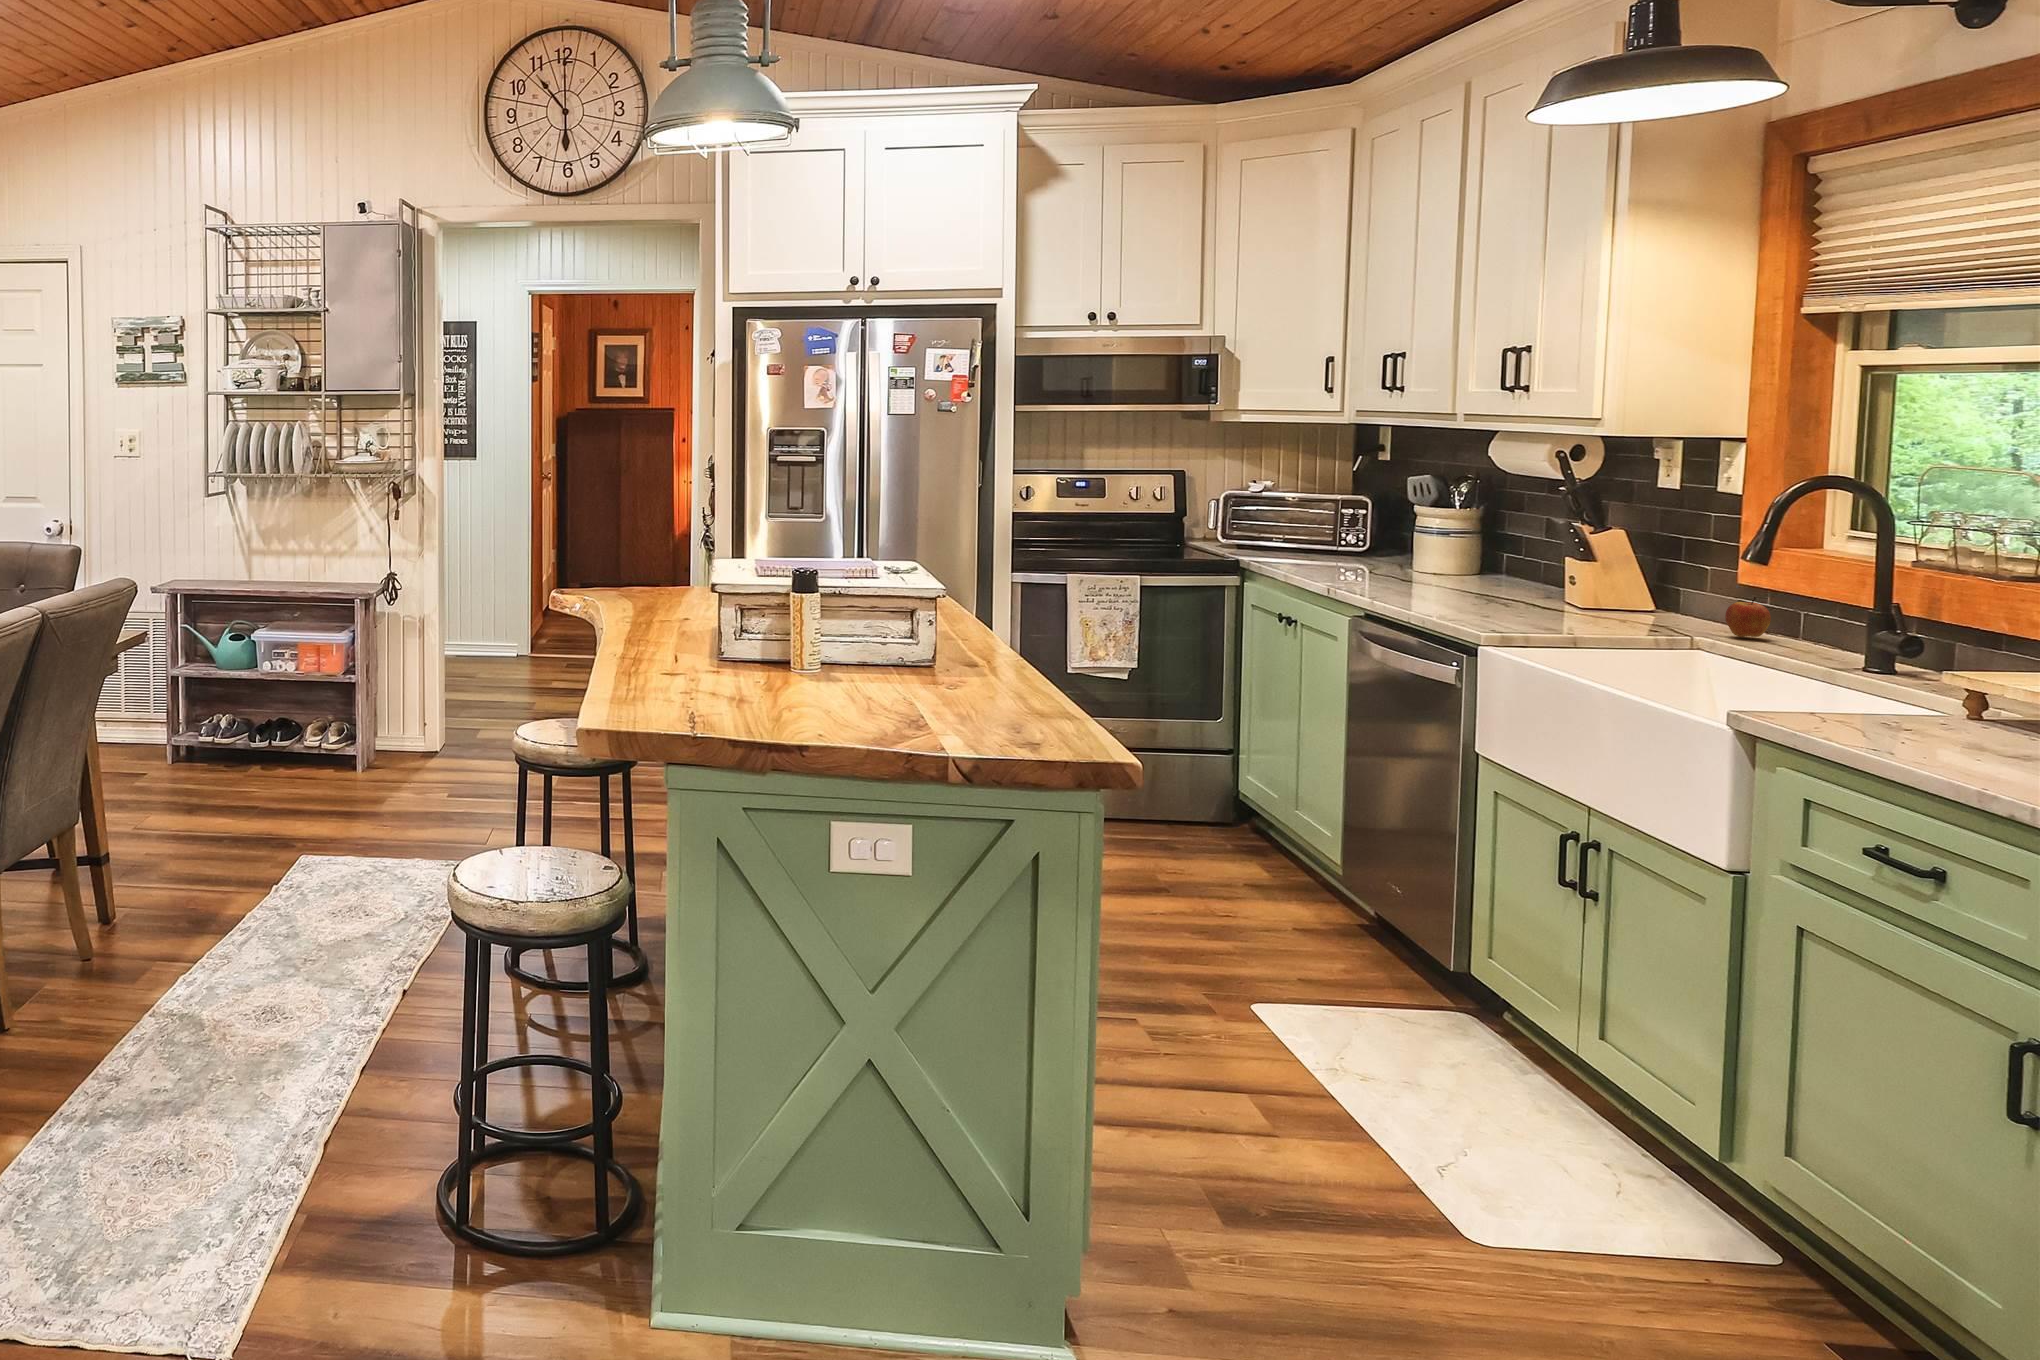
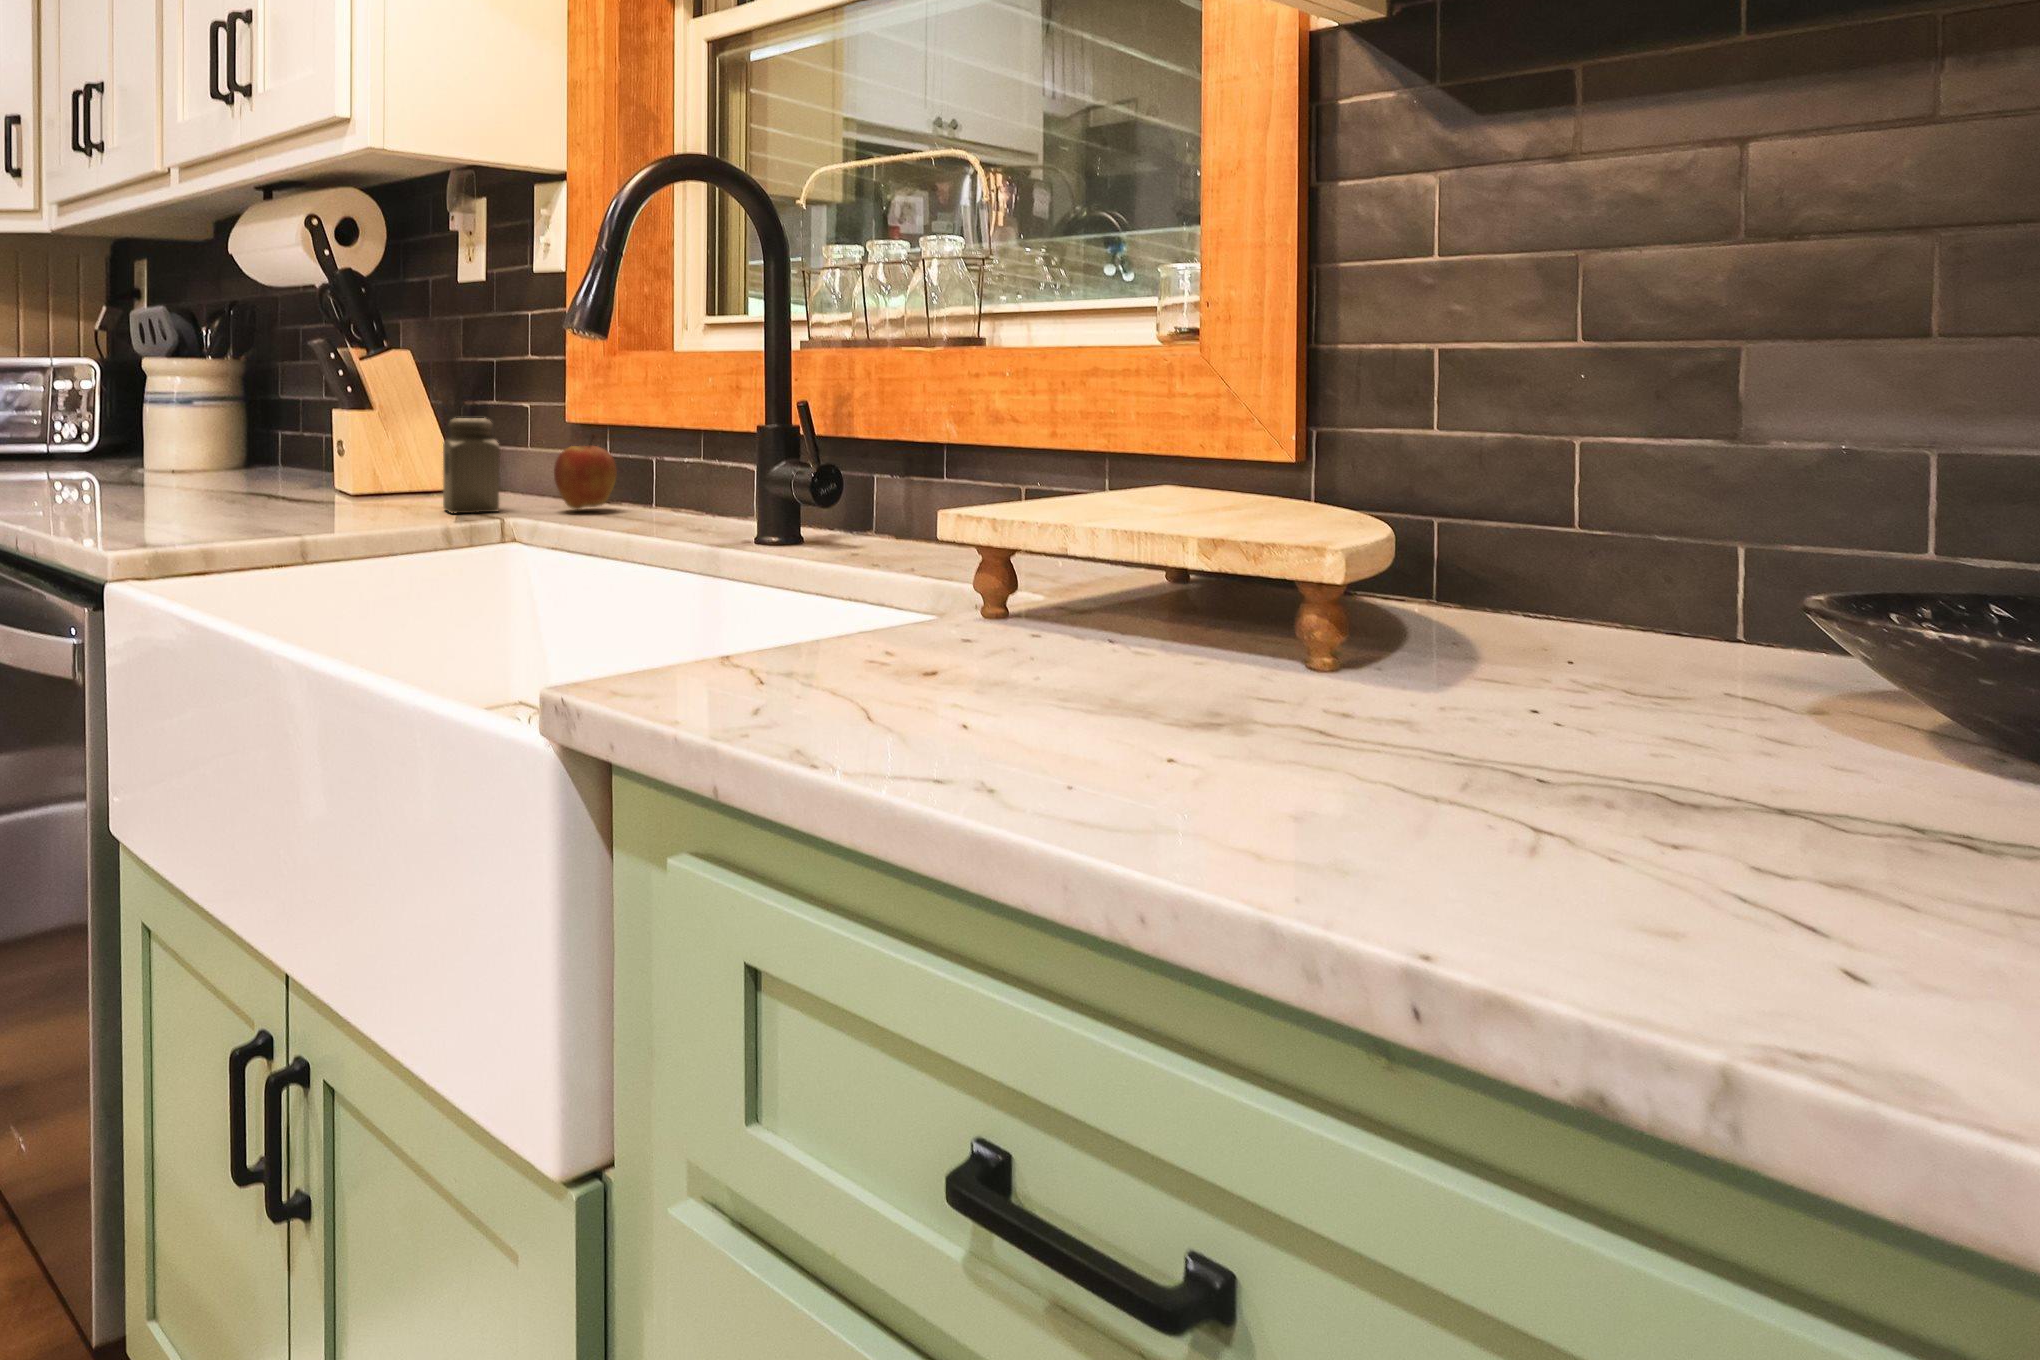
salt shaker: none [1647,579,1688,632] -> present [443,418,500,513]

